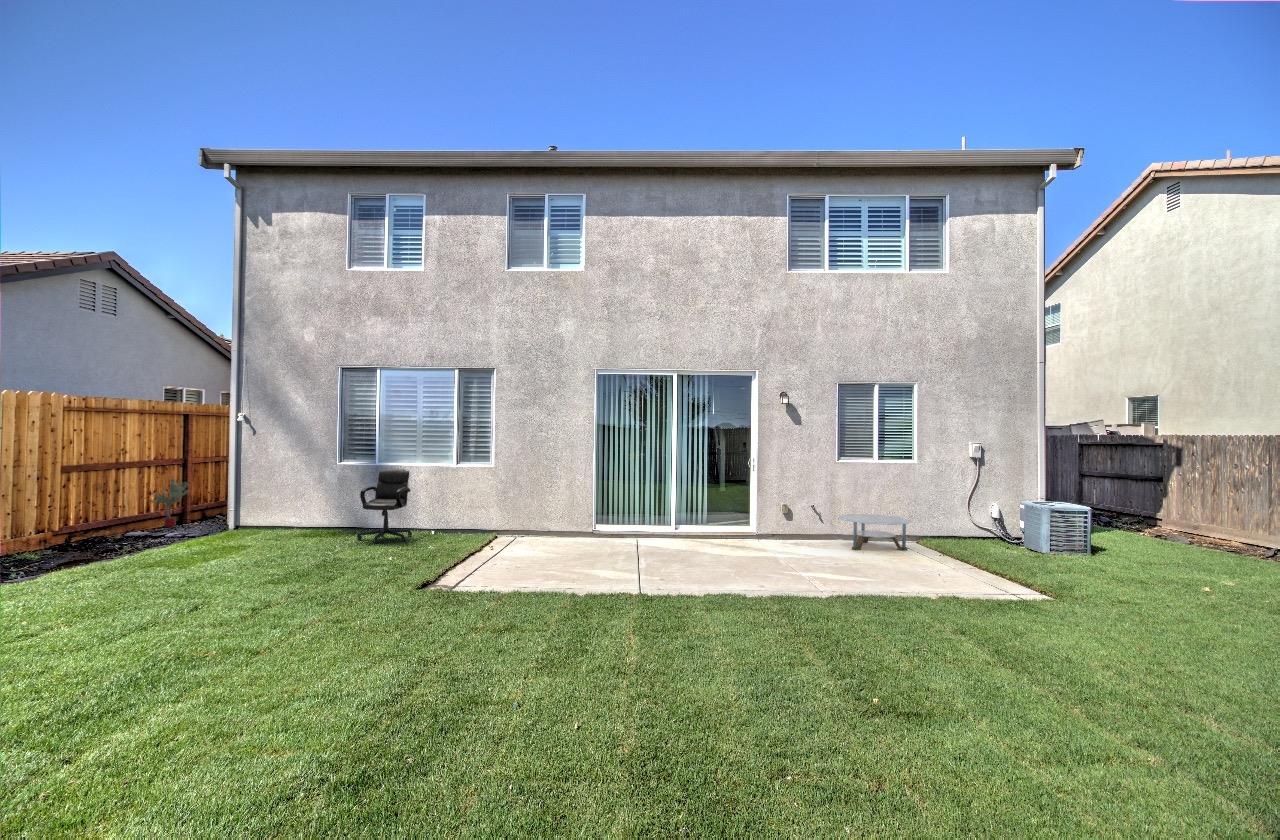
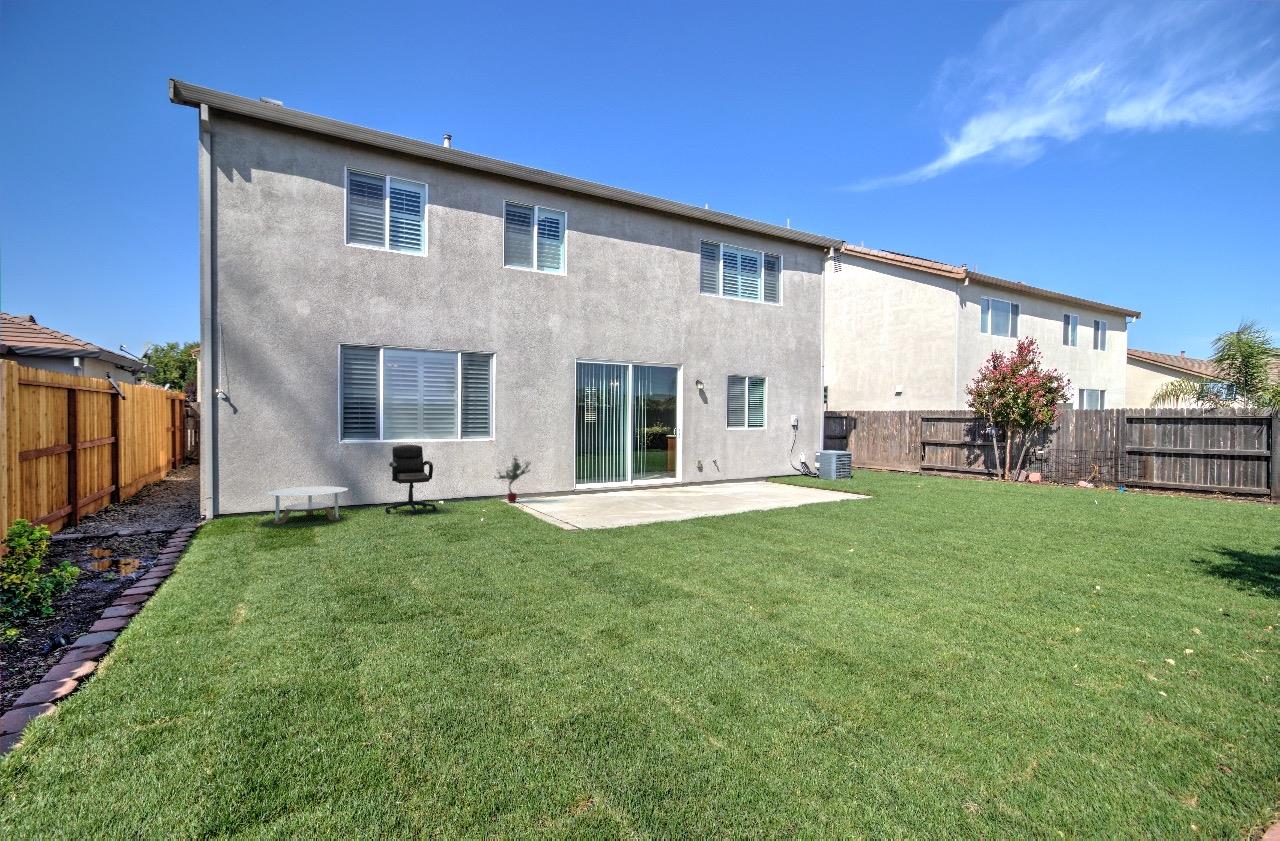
potted tree: present [151,477,189,528] -> present [495,458,530,503]
round table: present [838,514,911,550] -> present [267,486,348,524]

